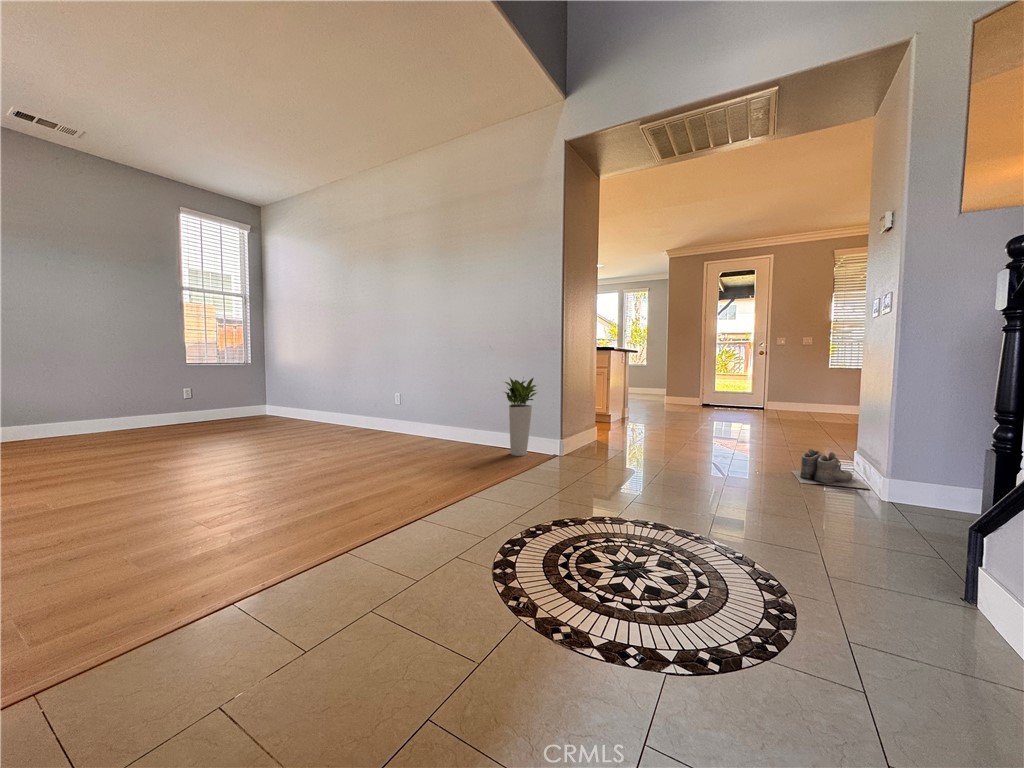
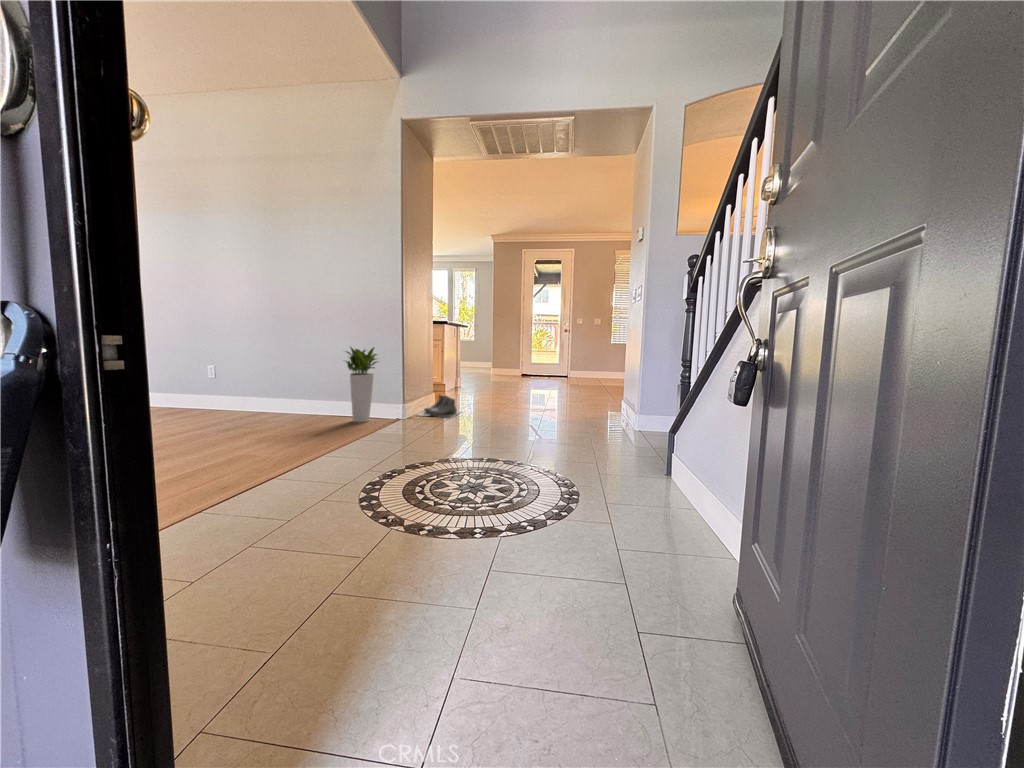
boots: present [791,449,869,489] -> present [418,395,460,417]

